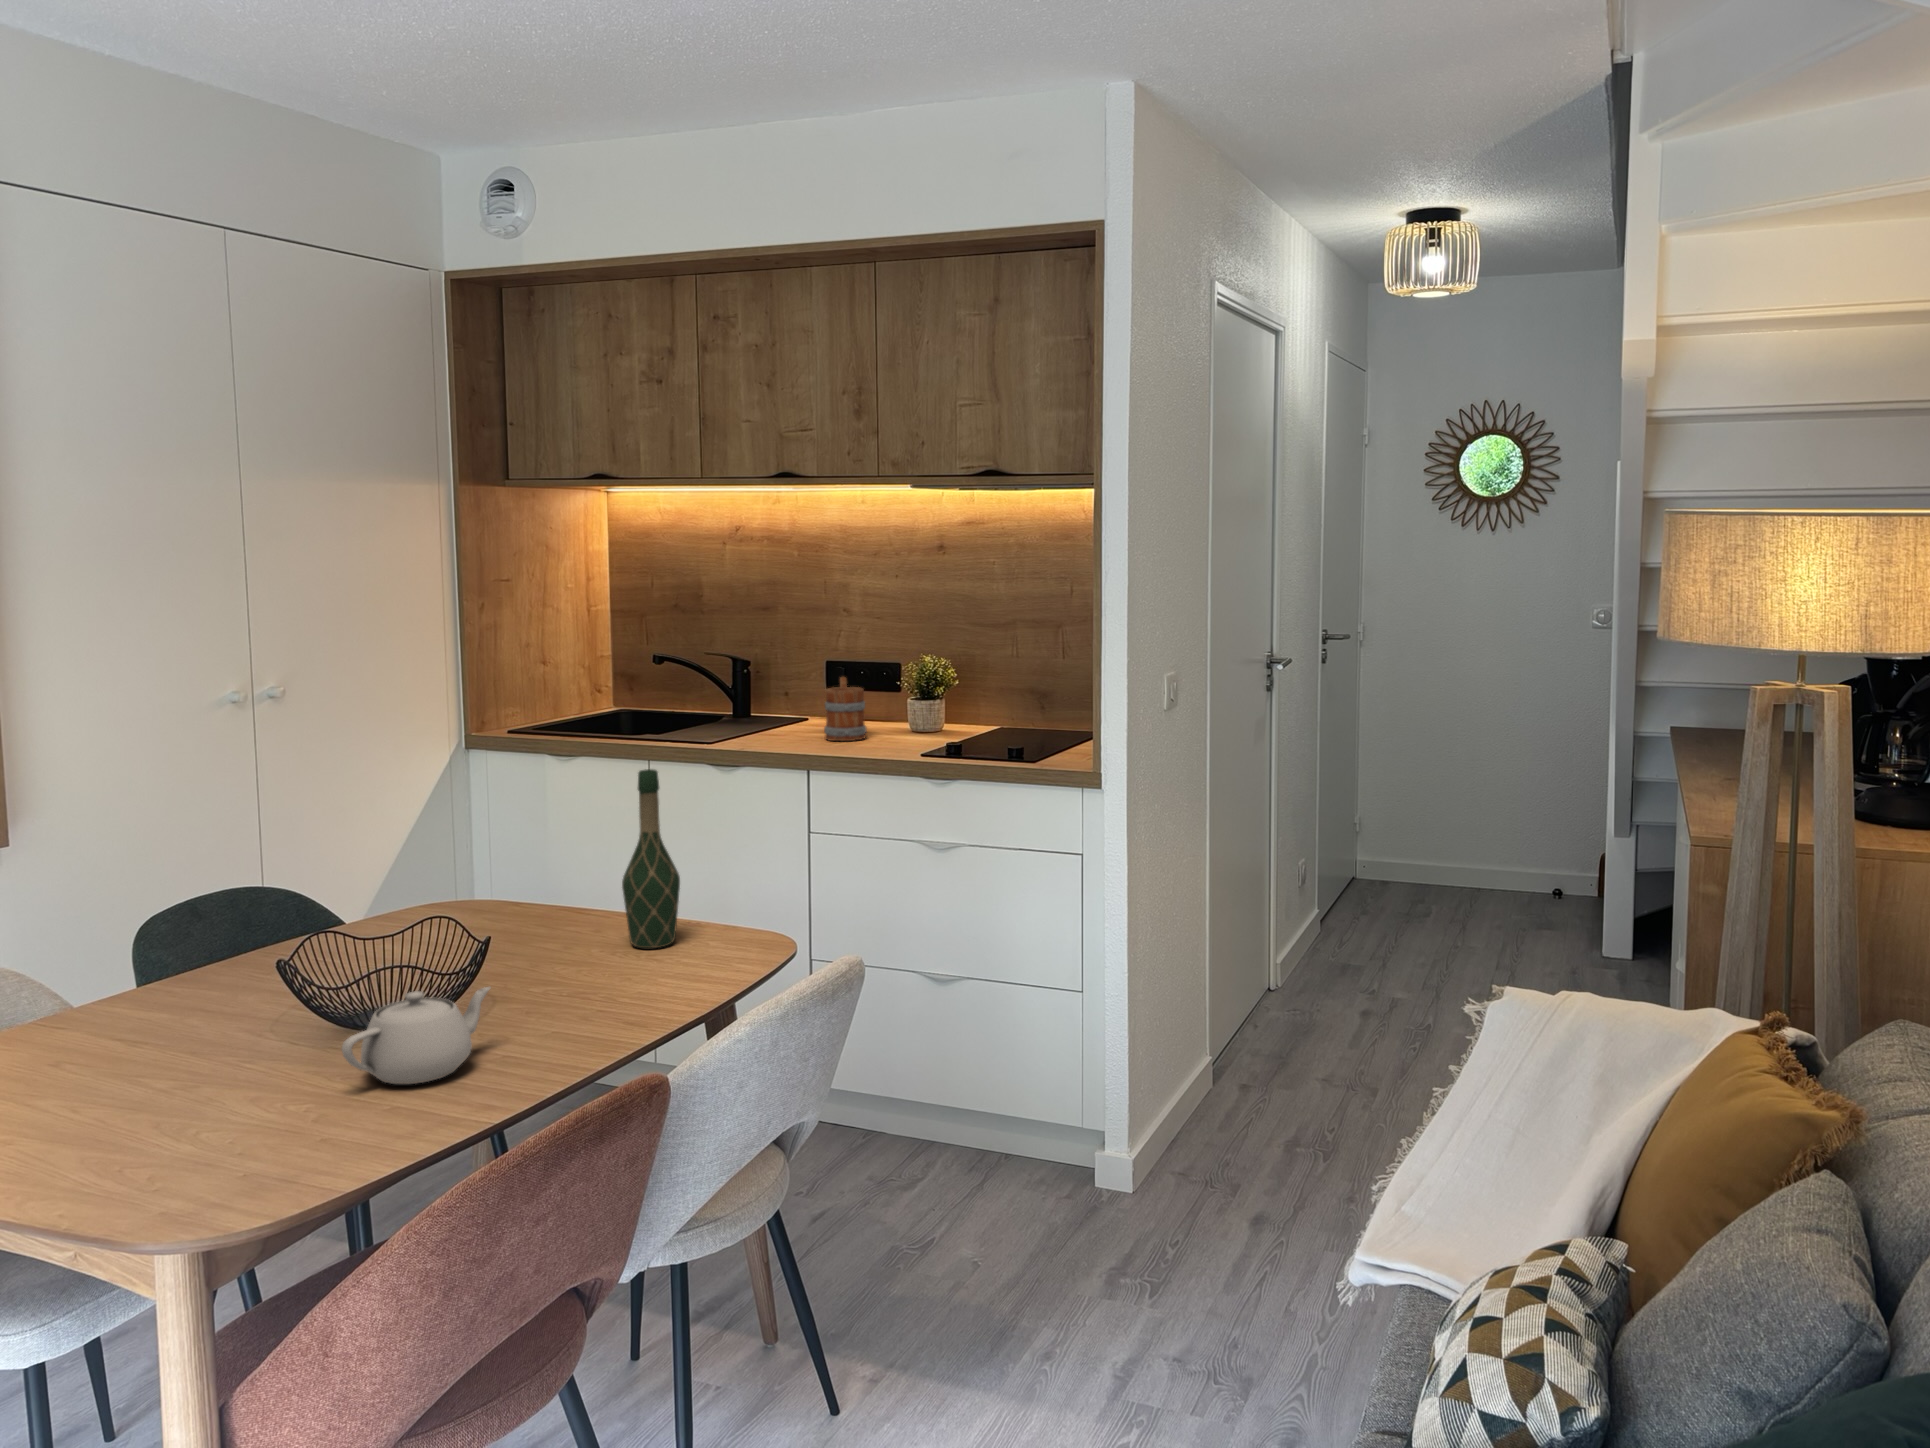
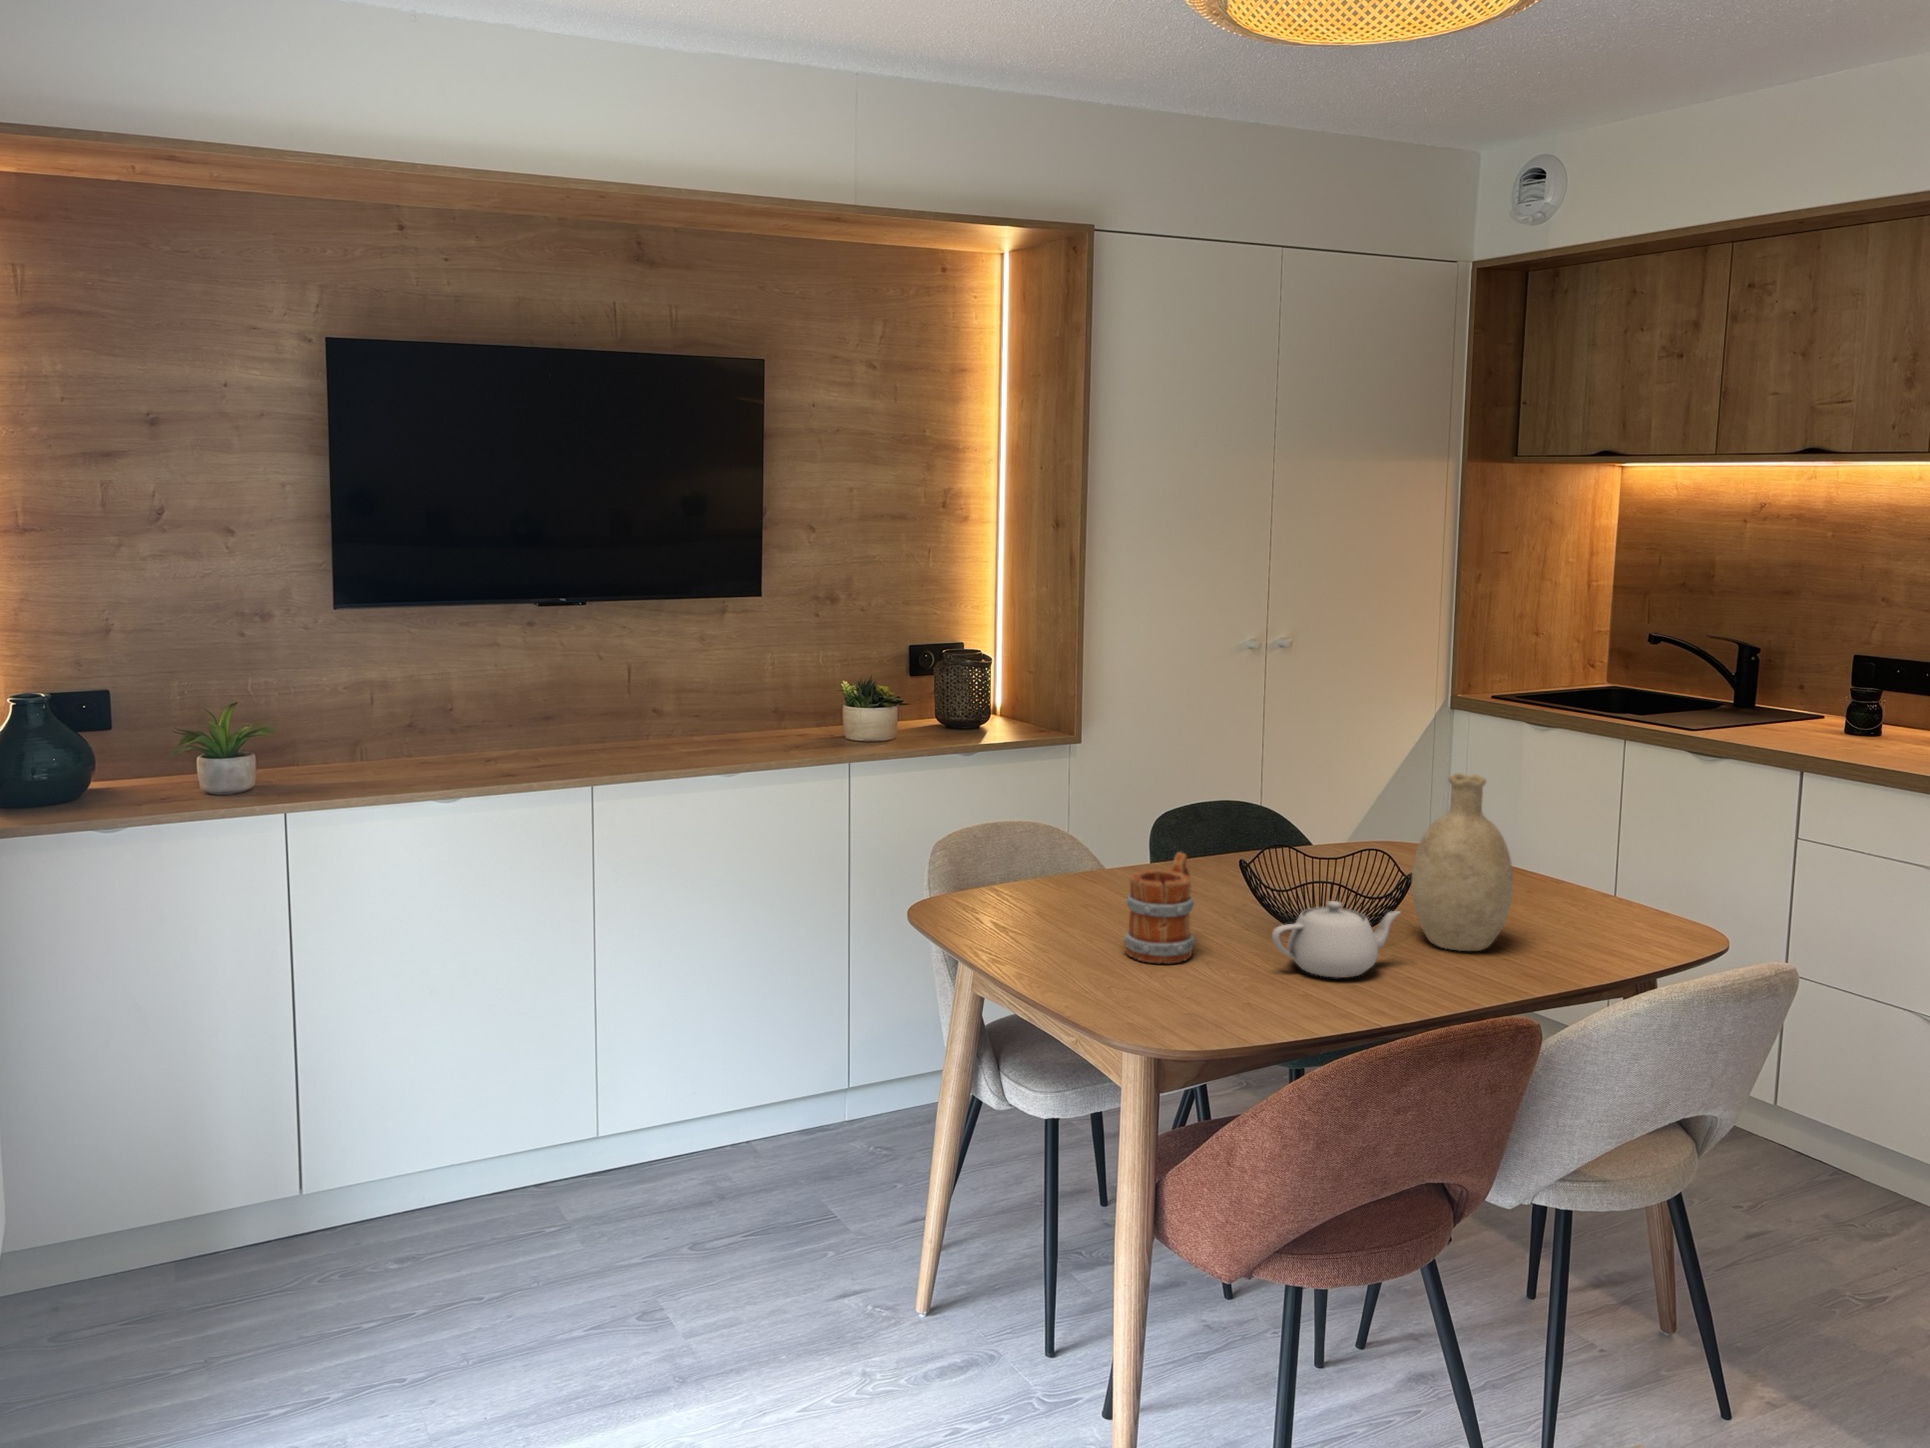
mug: present [824,677,867,741] -> present [1123,852,1195,963]
wine bottle: present [622,769,680,948] -> none [1549,743,1609,915]
decorative vase: none [491,818,602,1016] -> present [1412,773,1513,951]

